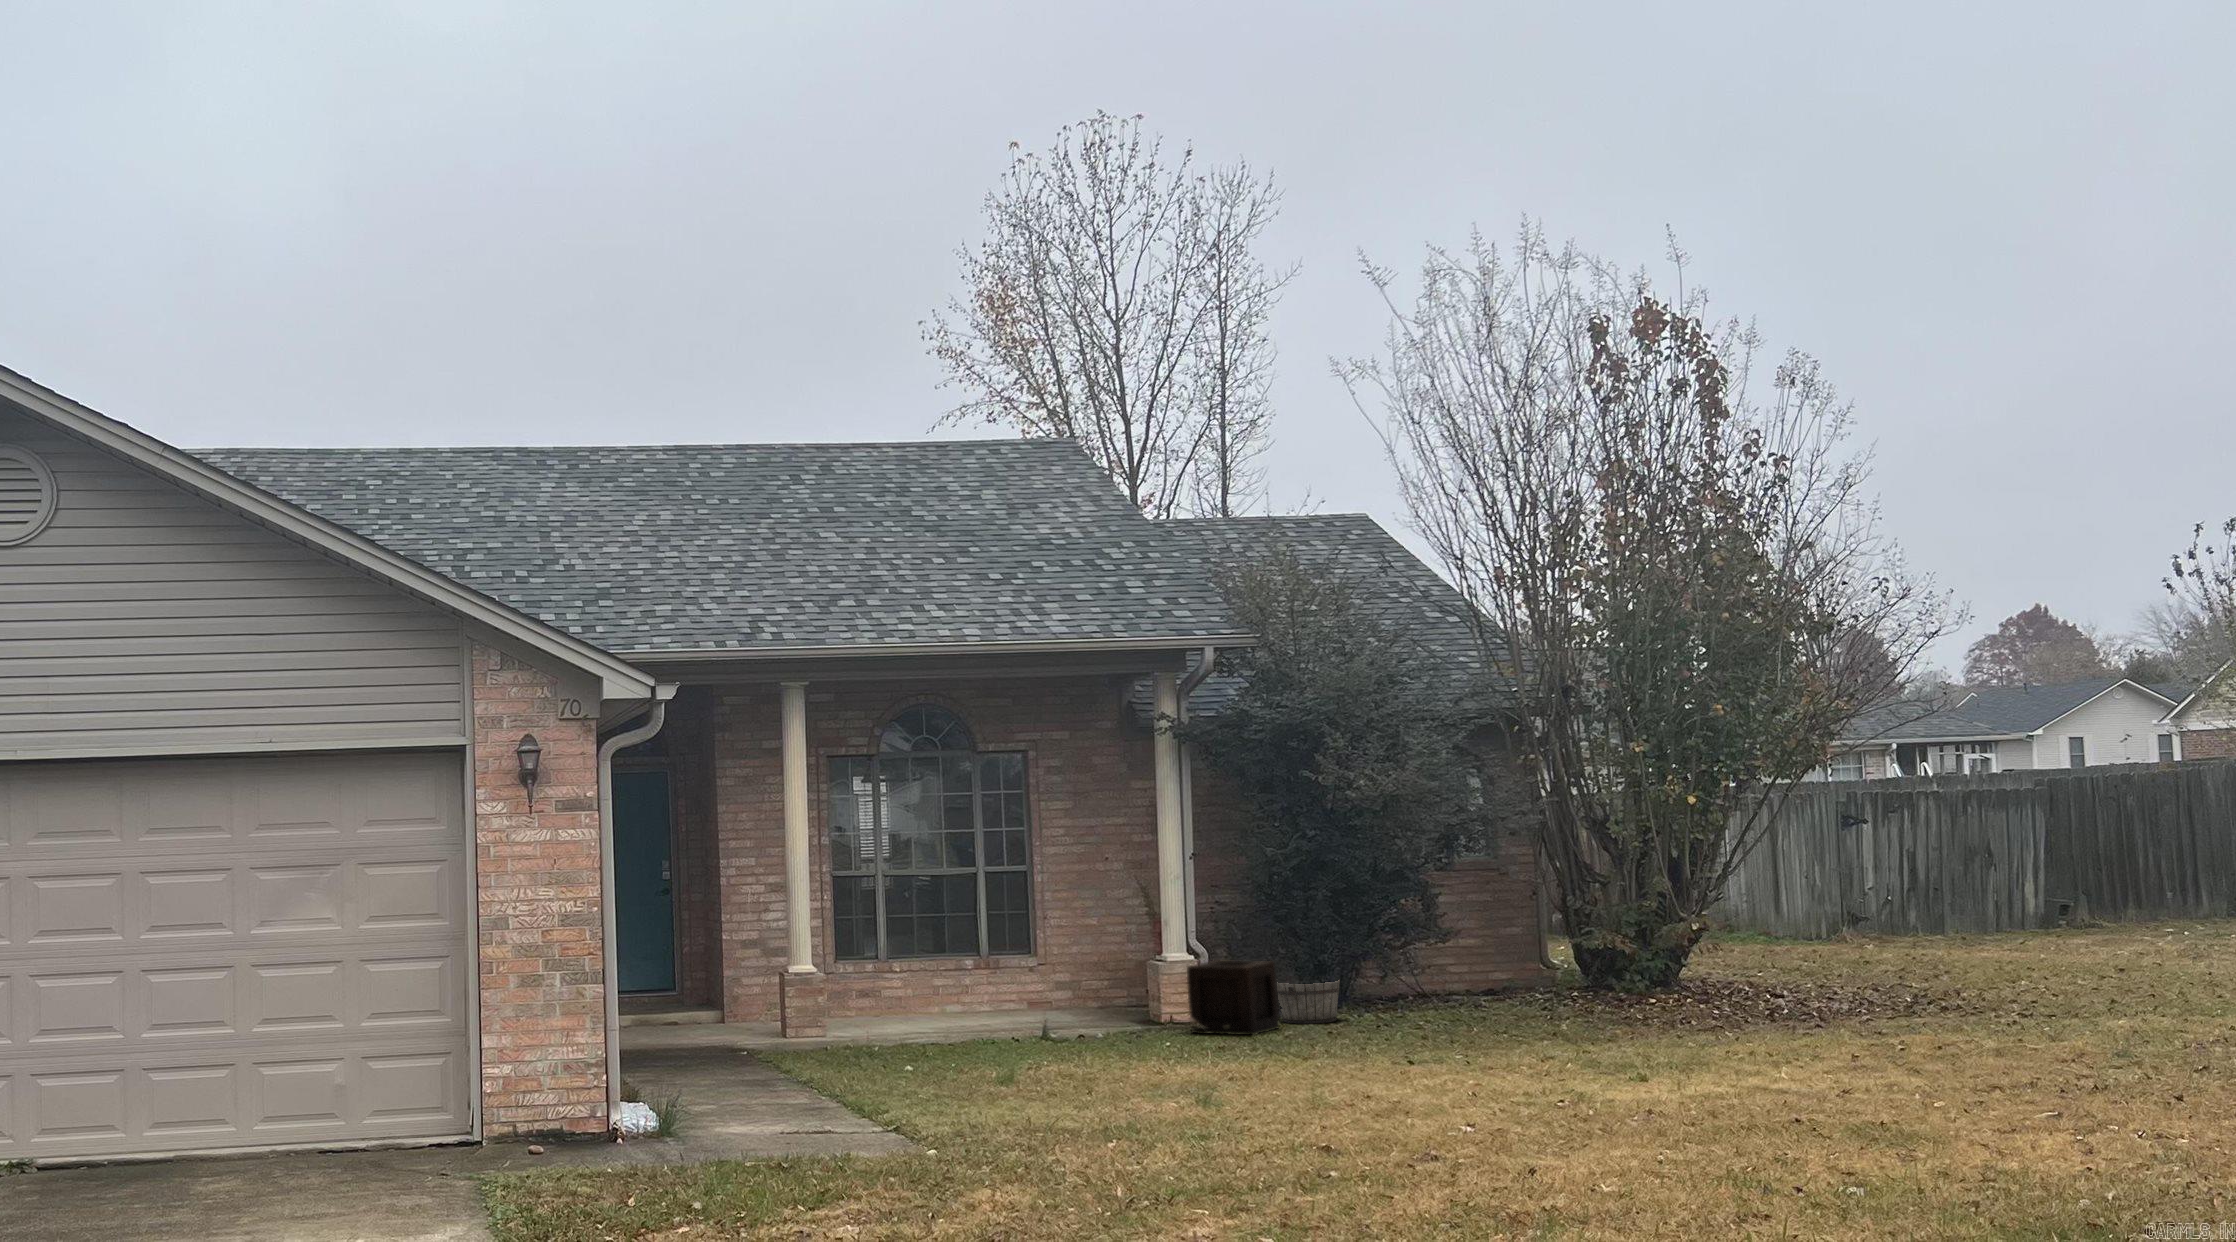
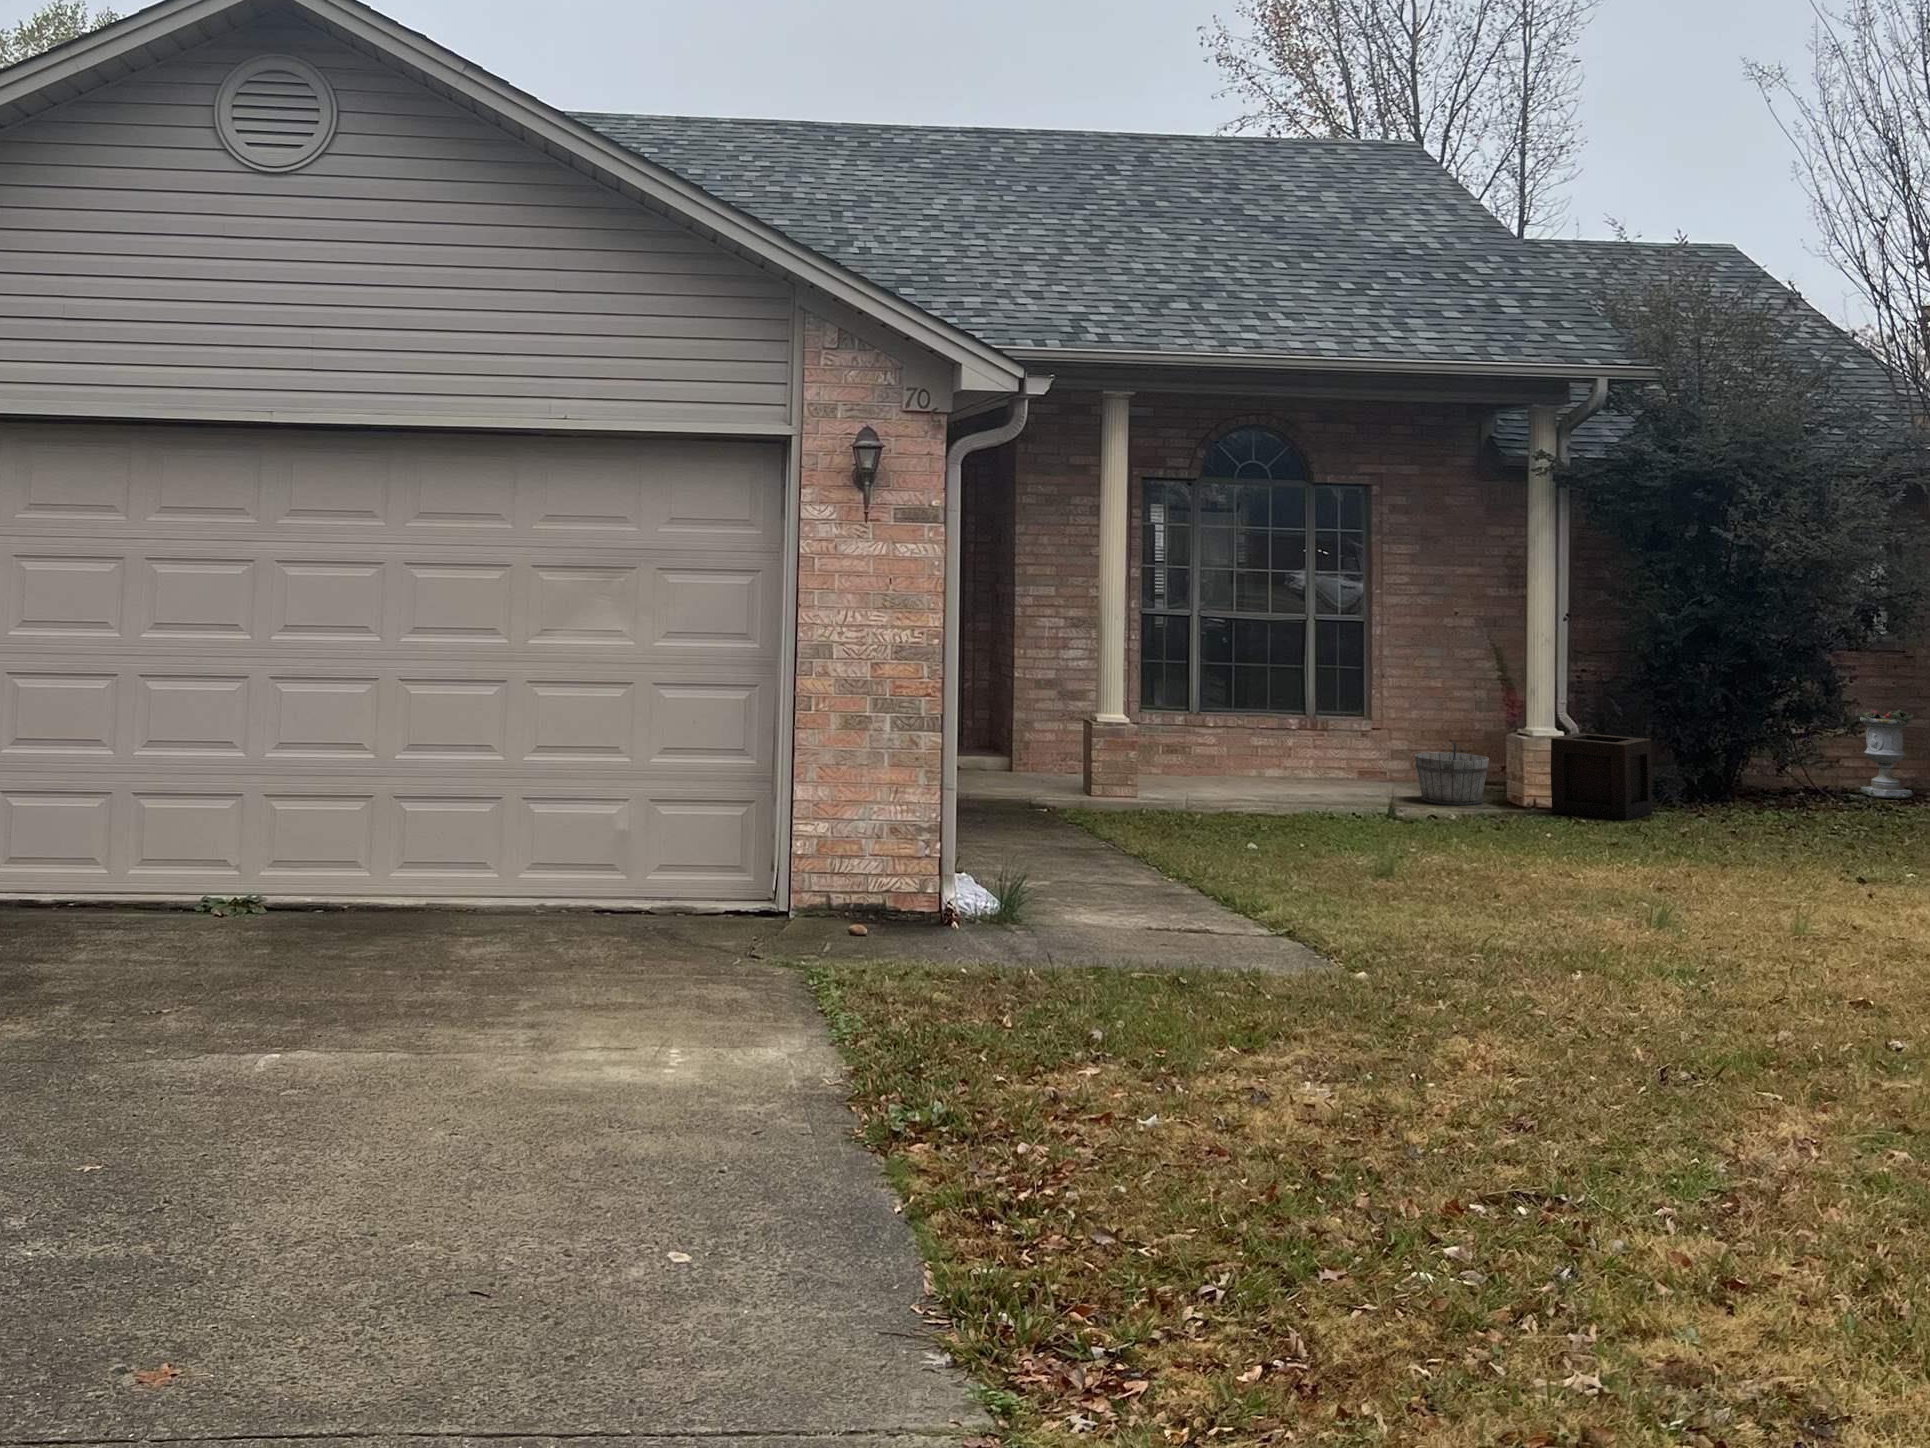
planter: none [1469,922,1520,1003] -> present [1860,709,1913,799]
wooden bucket: present [1277,980,1340,1024] -> present [1414,739,1489,805]

